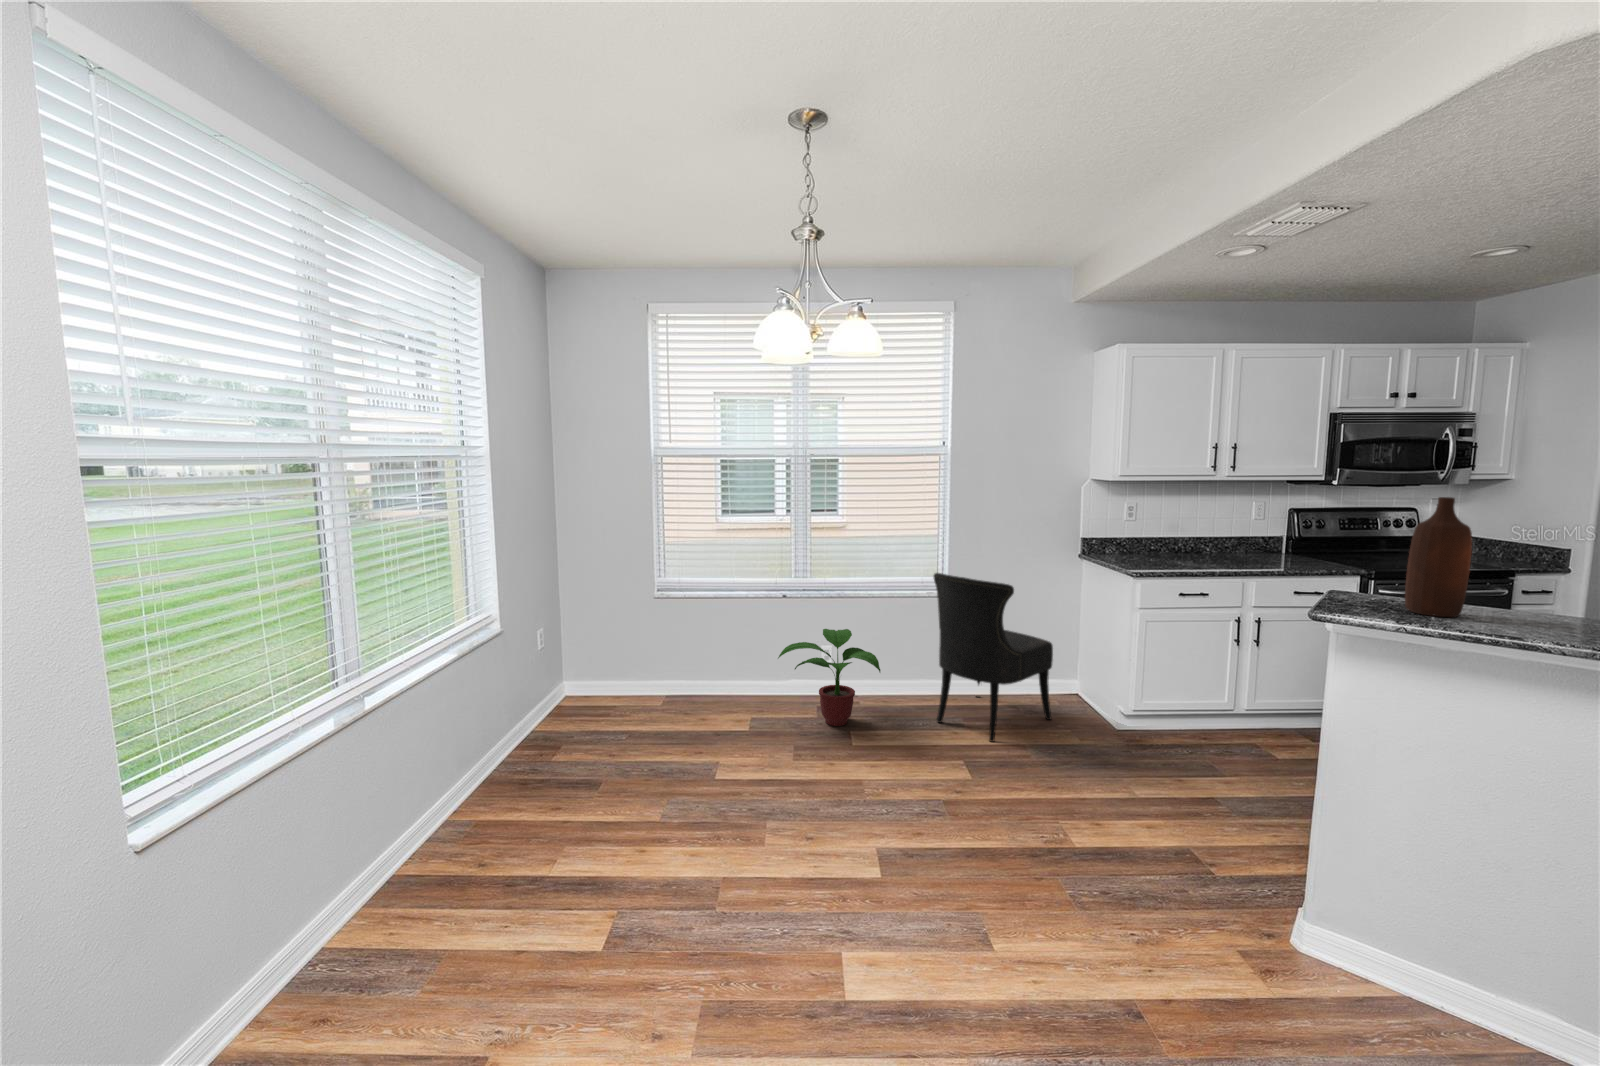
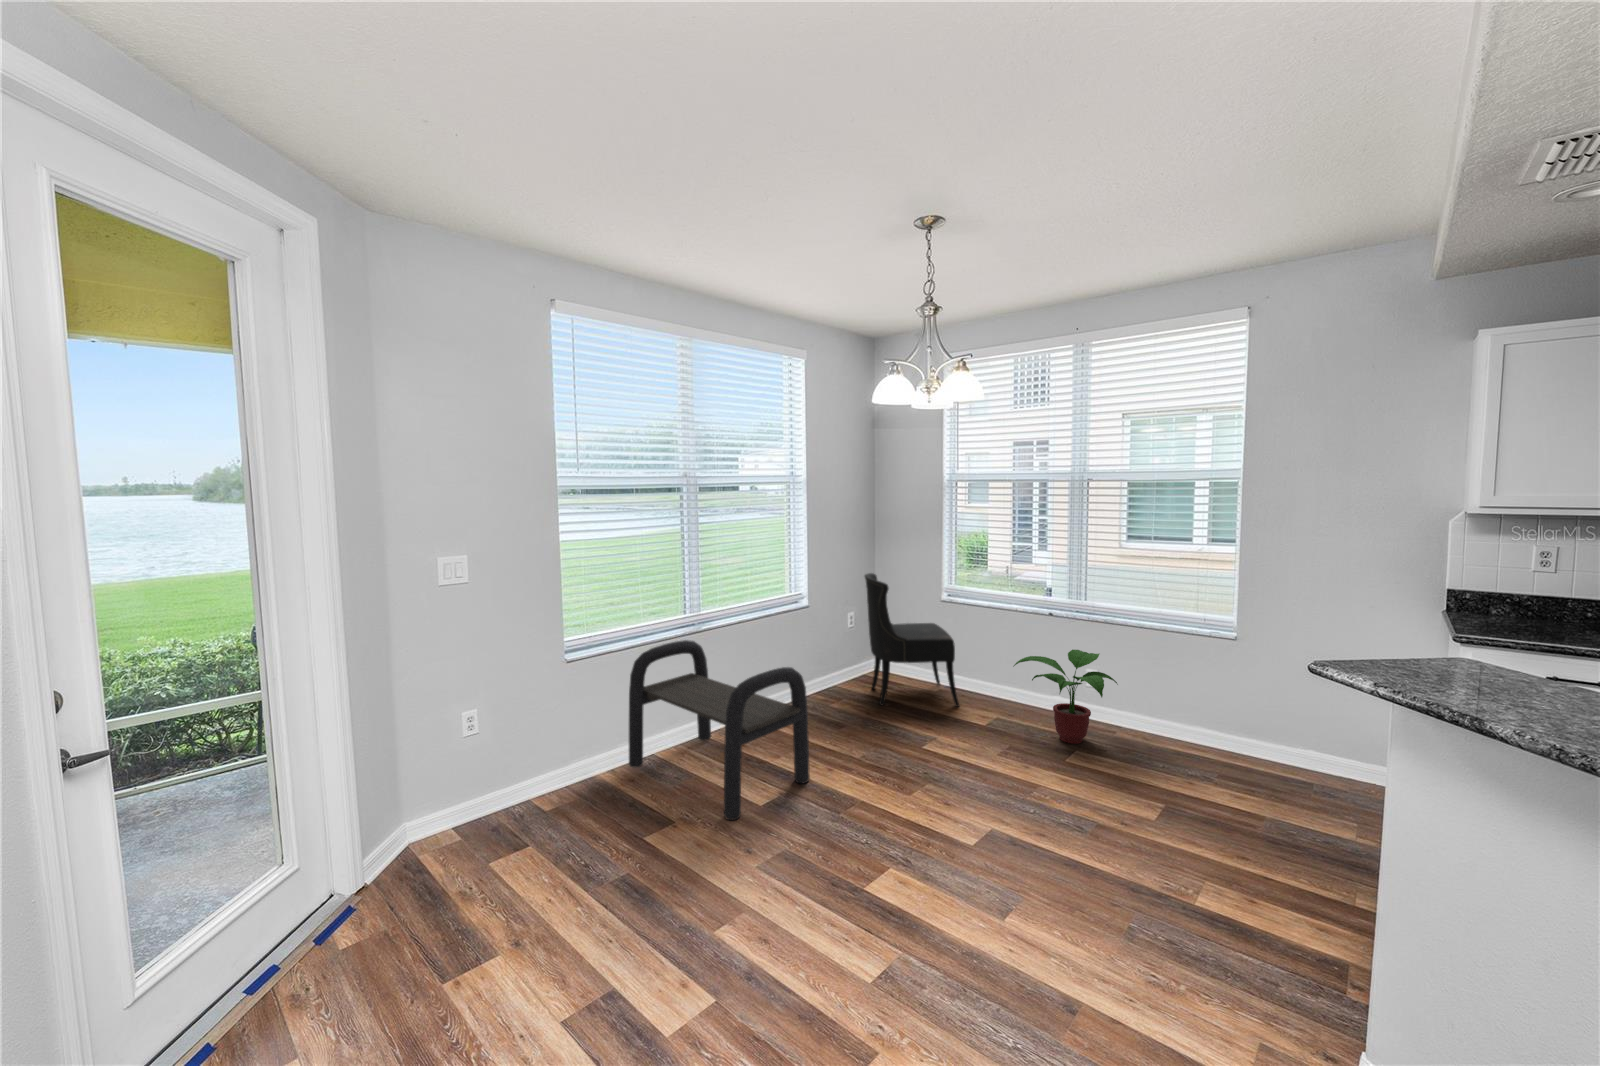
bottle: present [1405,497,1472,617] -> none [1454,535,1545,697]
dining chair: present [934,573,1053,742] -> present [865,573,959,707]
bench: none [271,724,634,1004] -> present [629,640,810,820]

